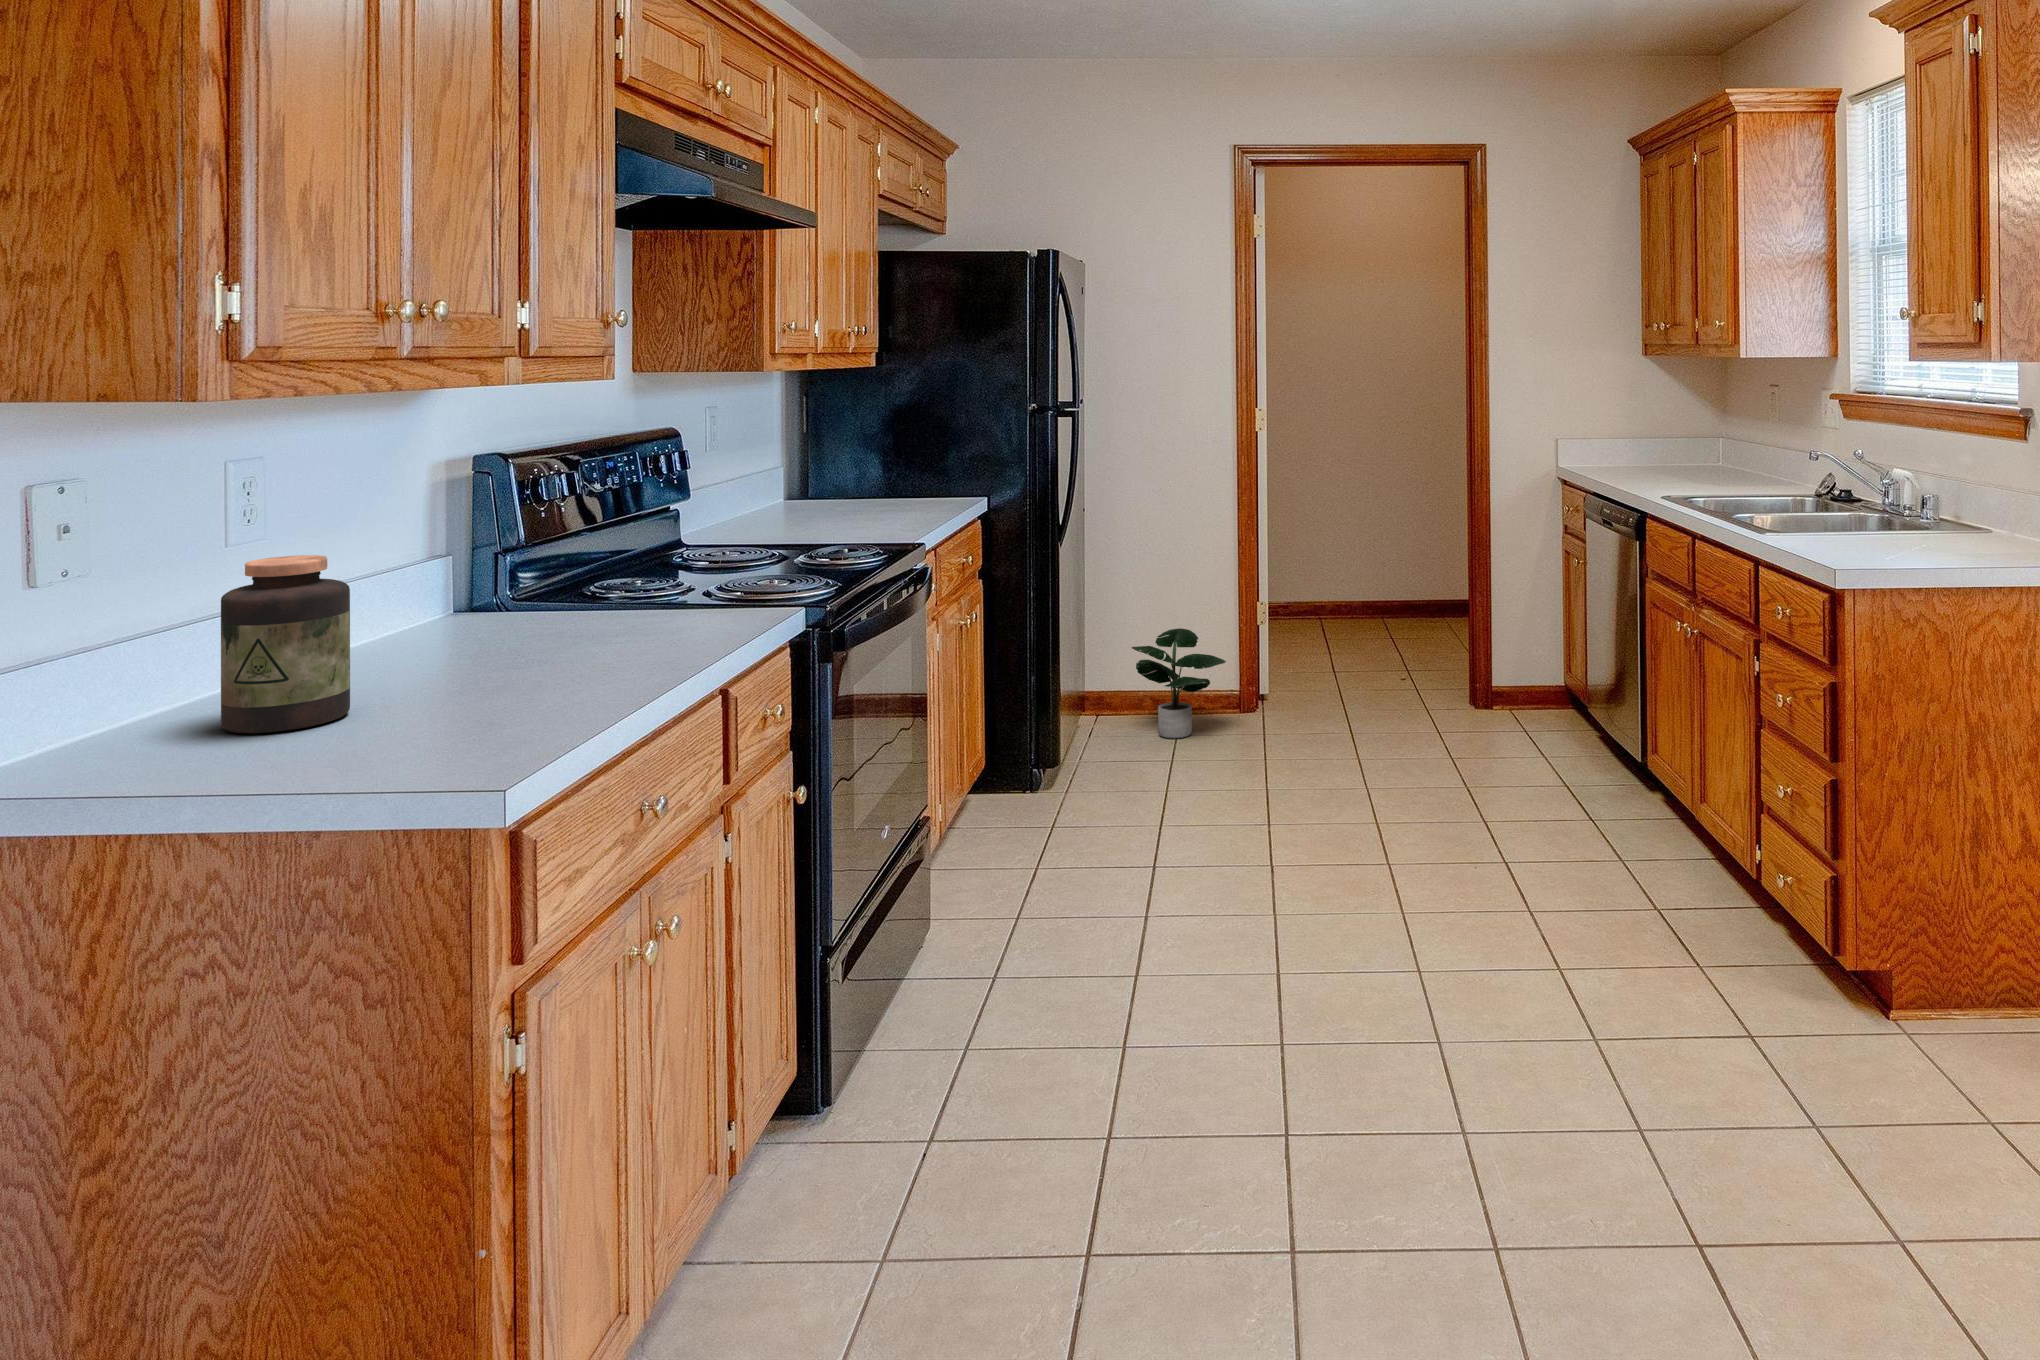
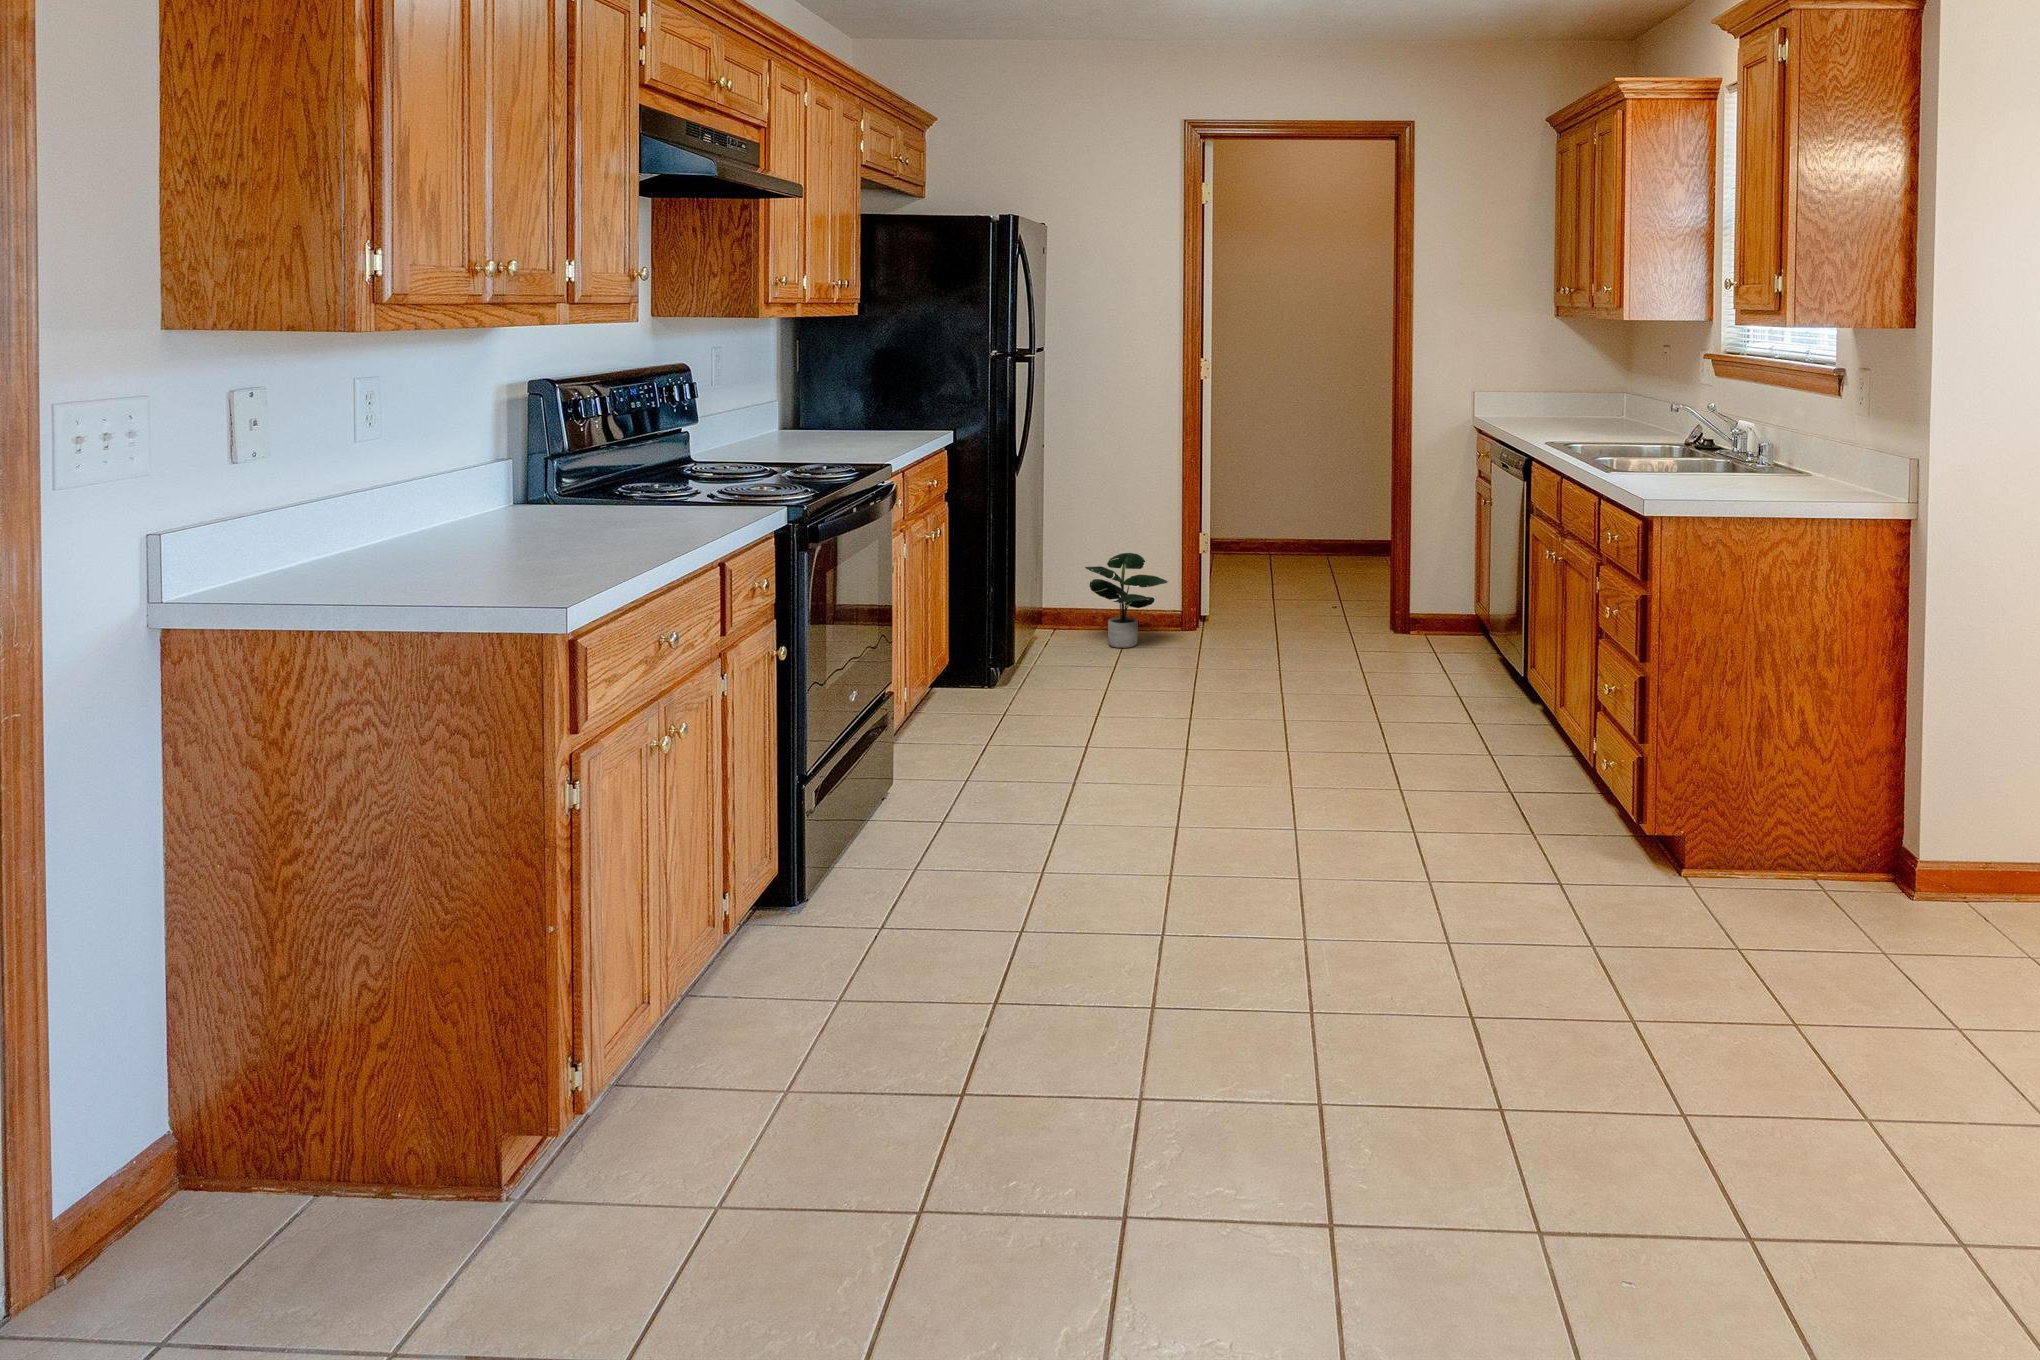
jar: present [221,555,350,733] -> none [361,447,451,573]

